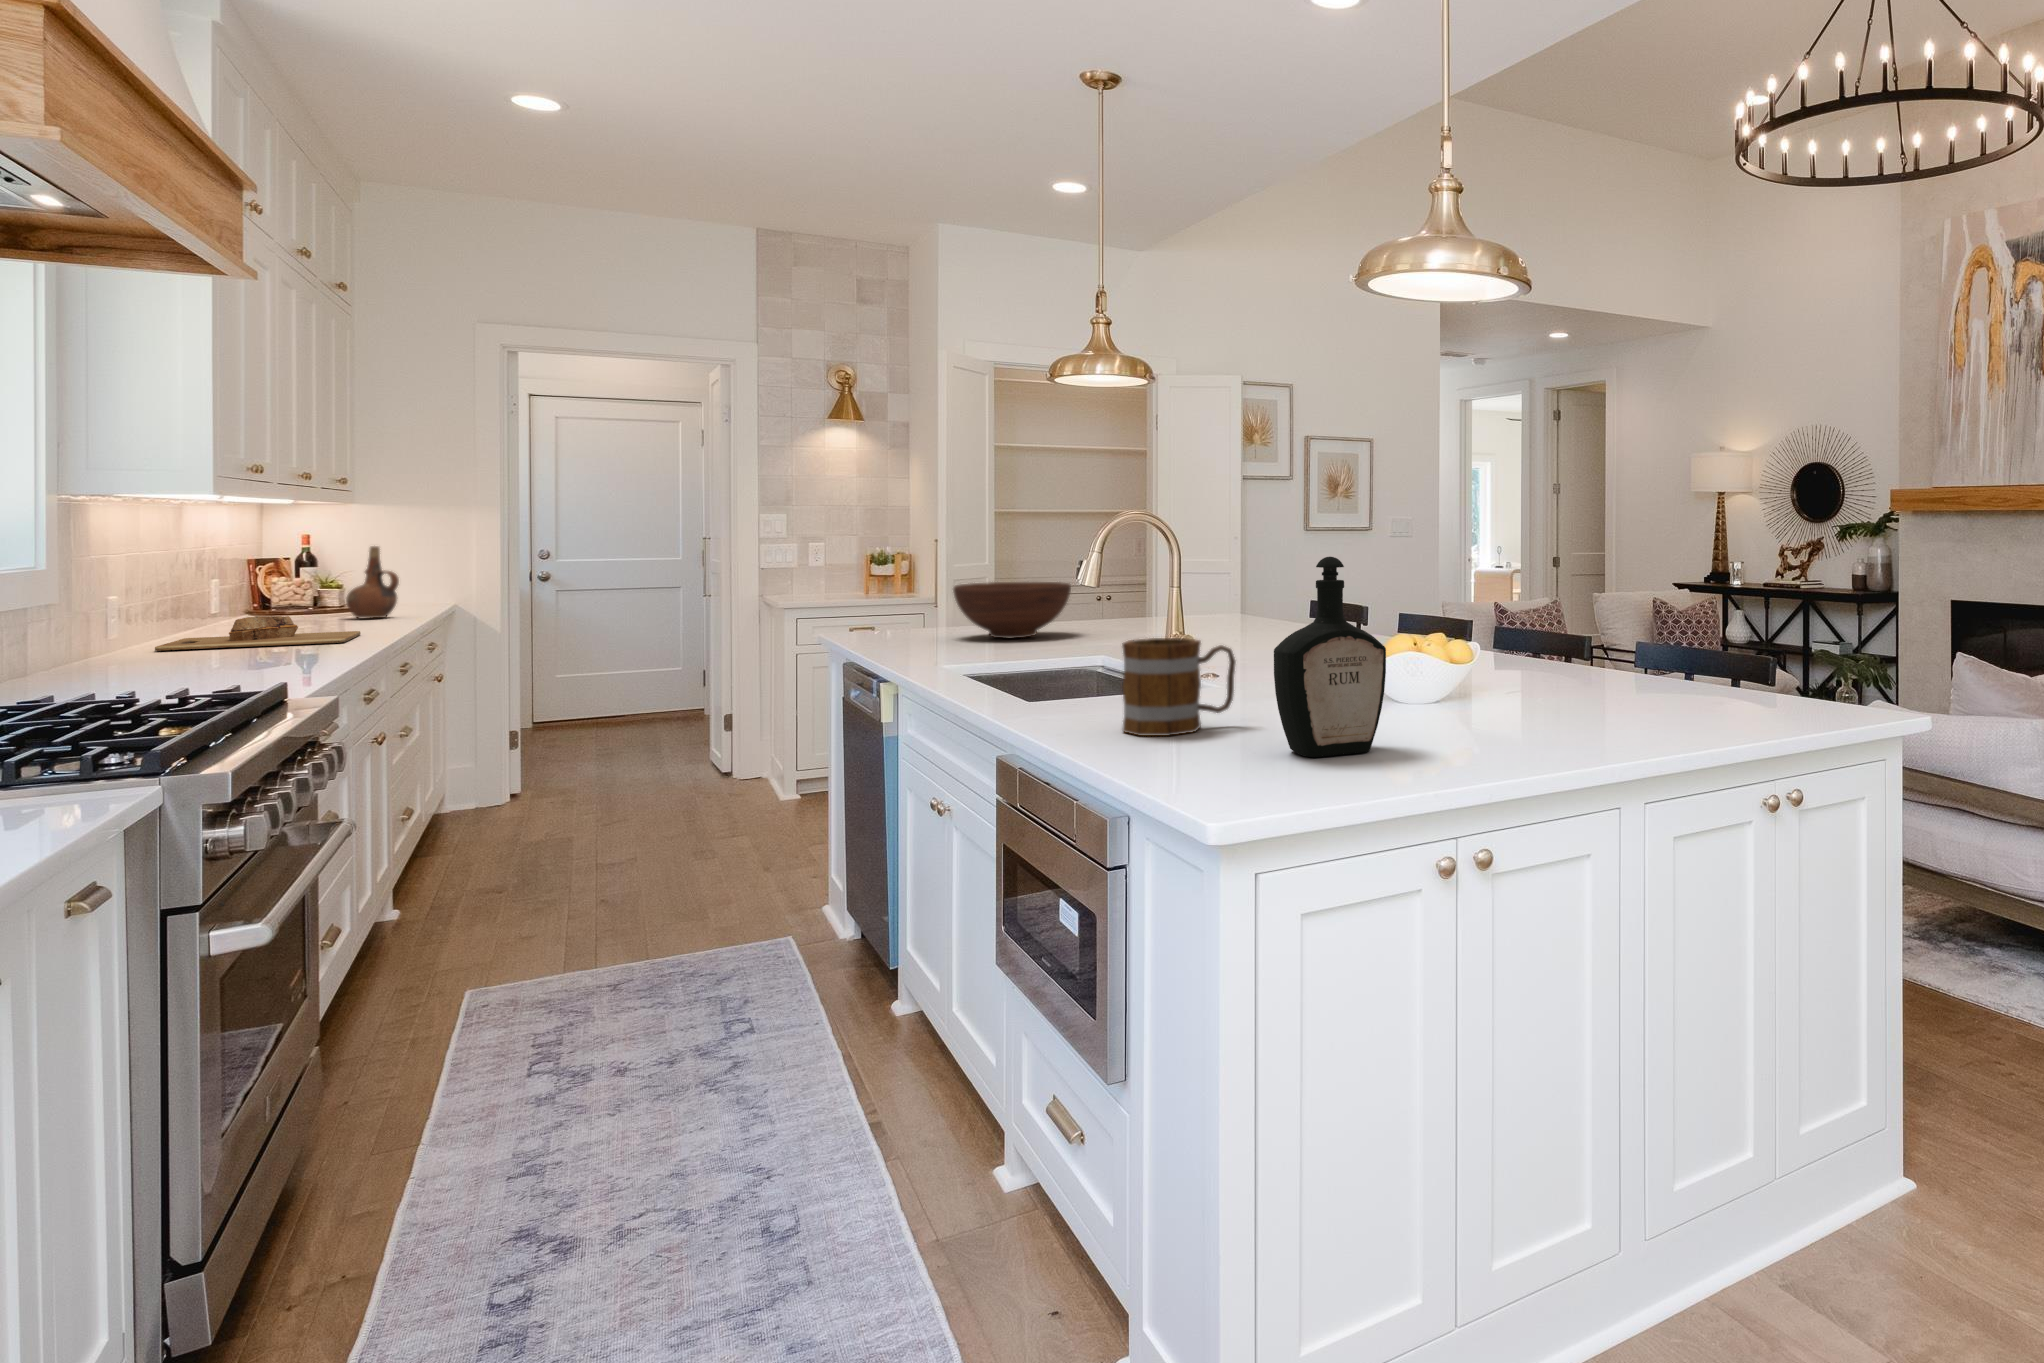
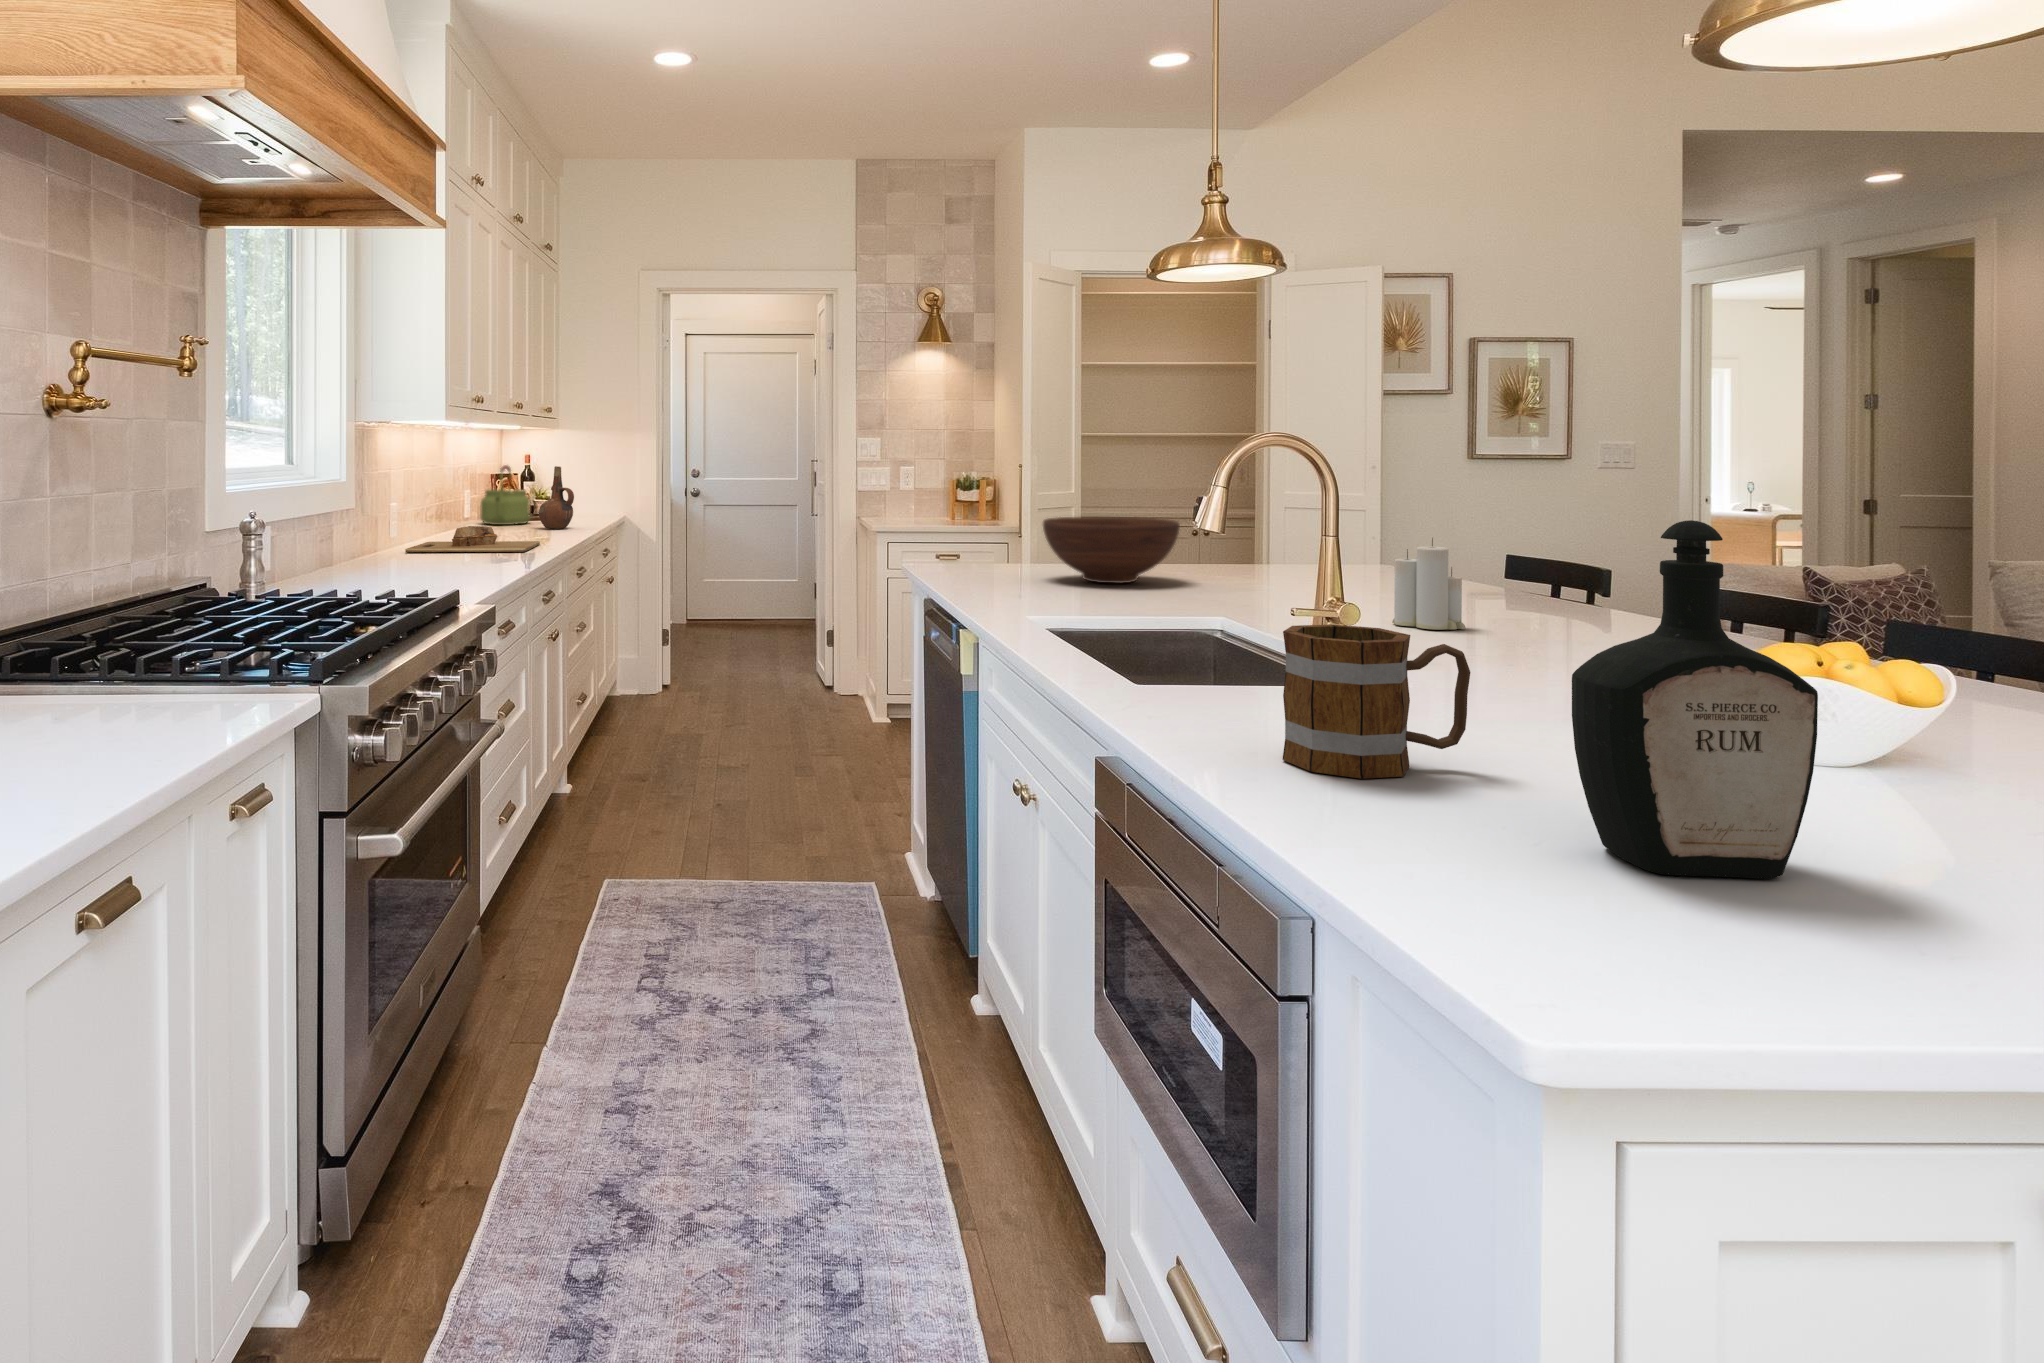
kettle: none [250,545,330,618] -> present [481,465,531,525]
candle: none [1222,586,1269,653] -> present [1392,538,1466,630]

